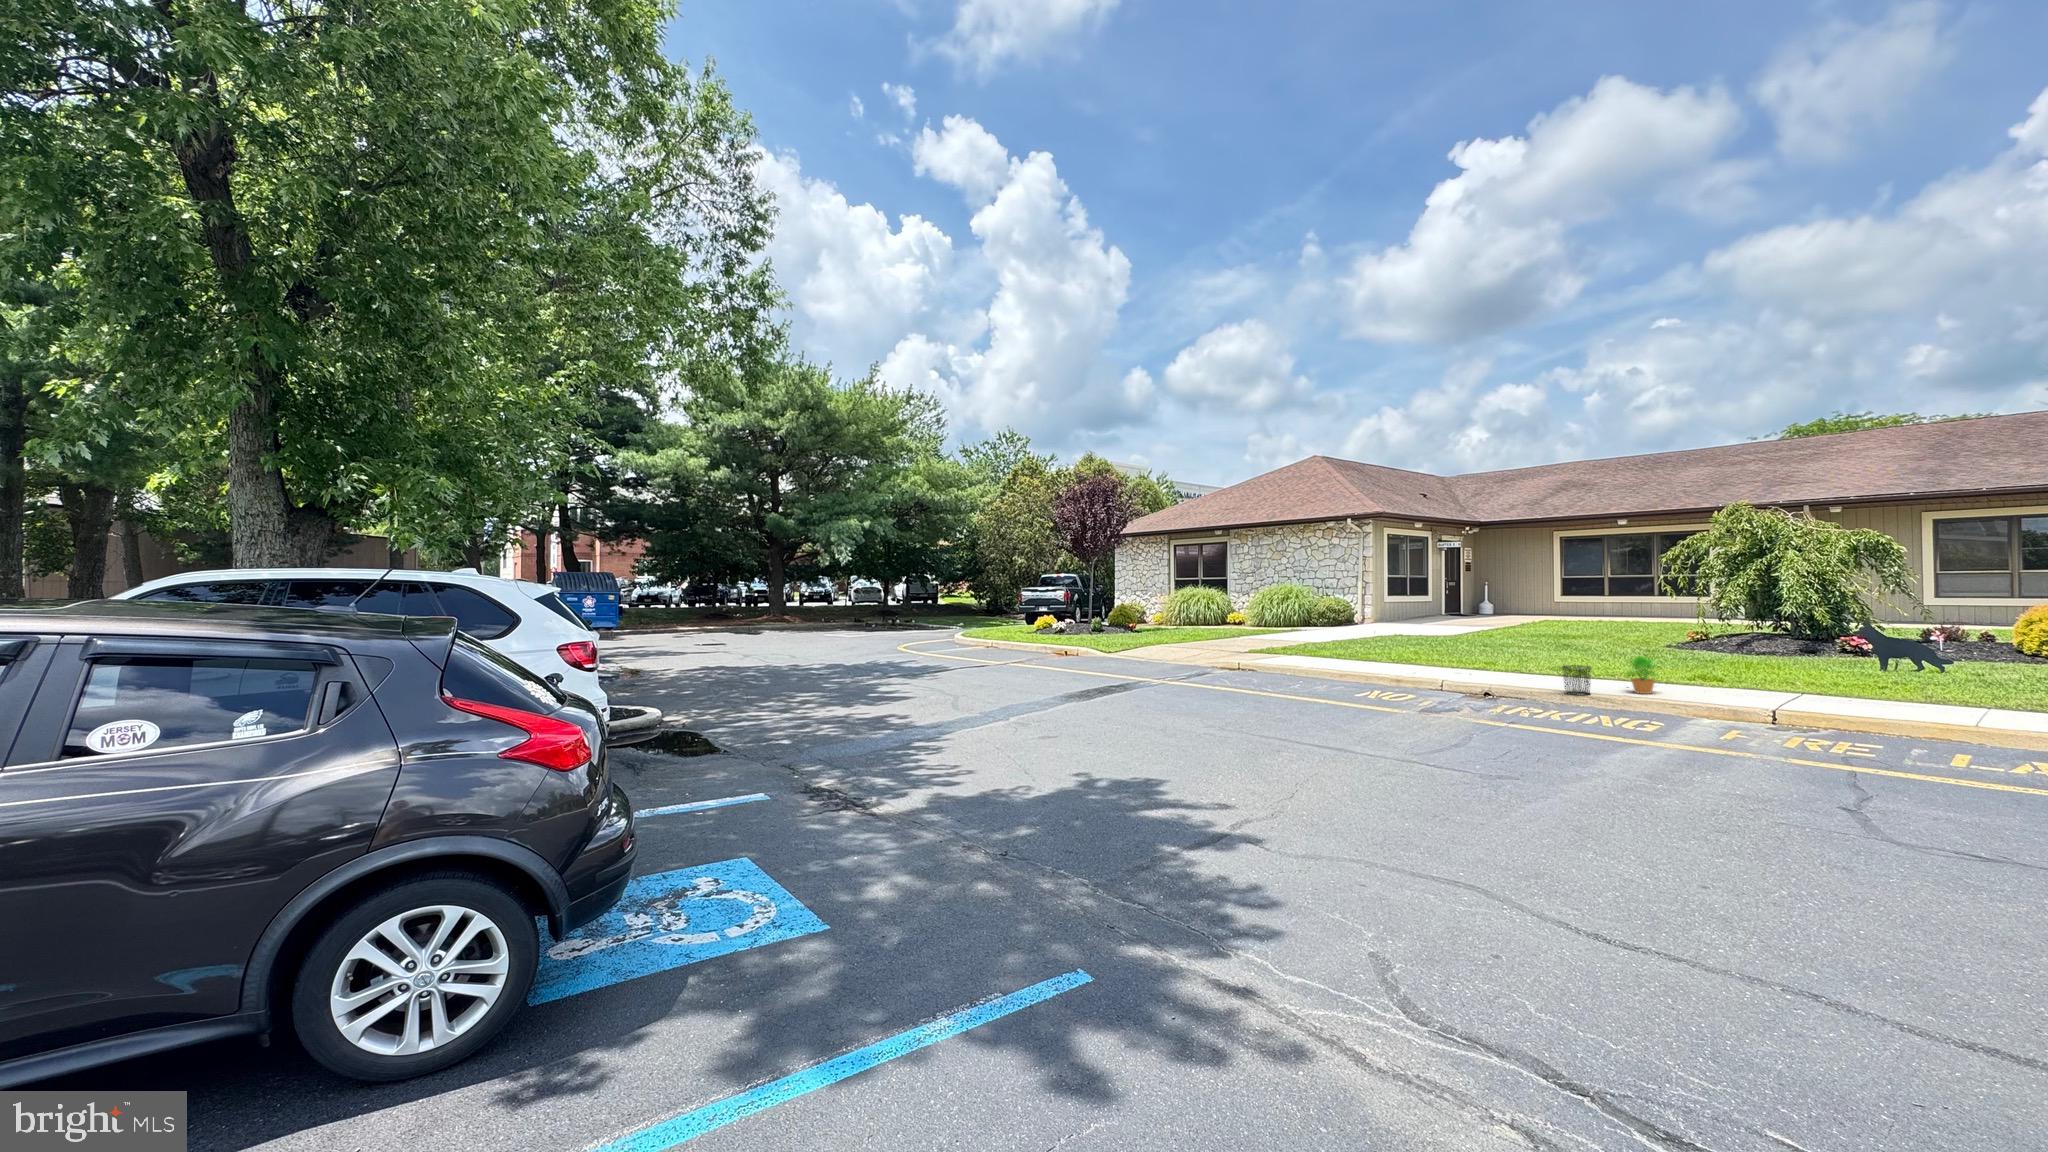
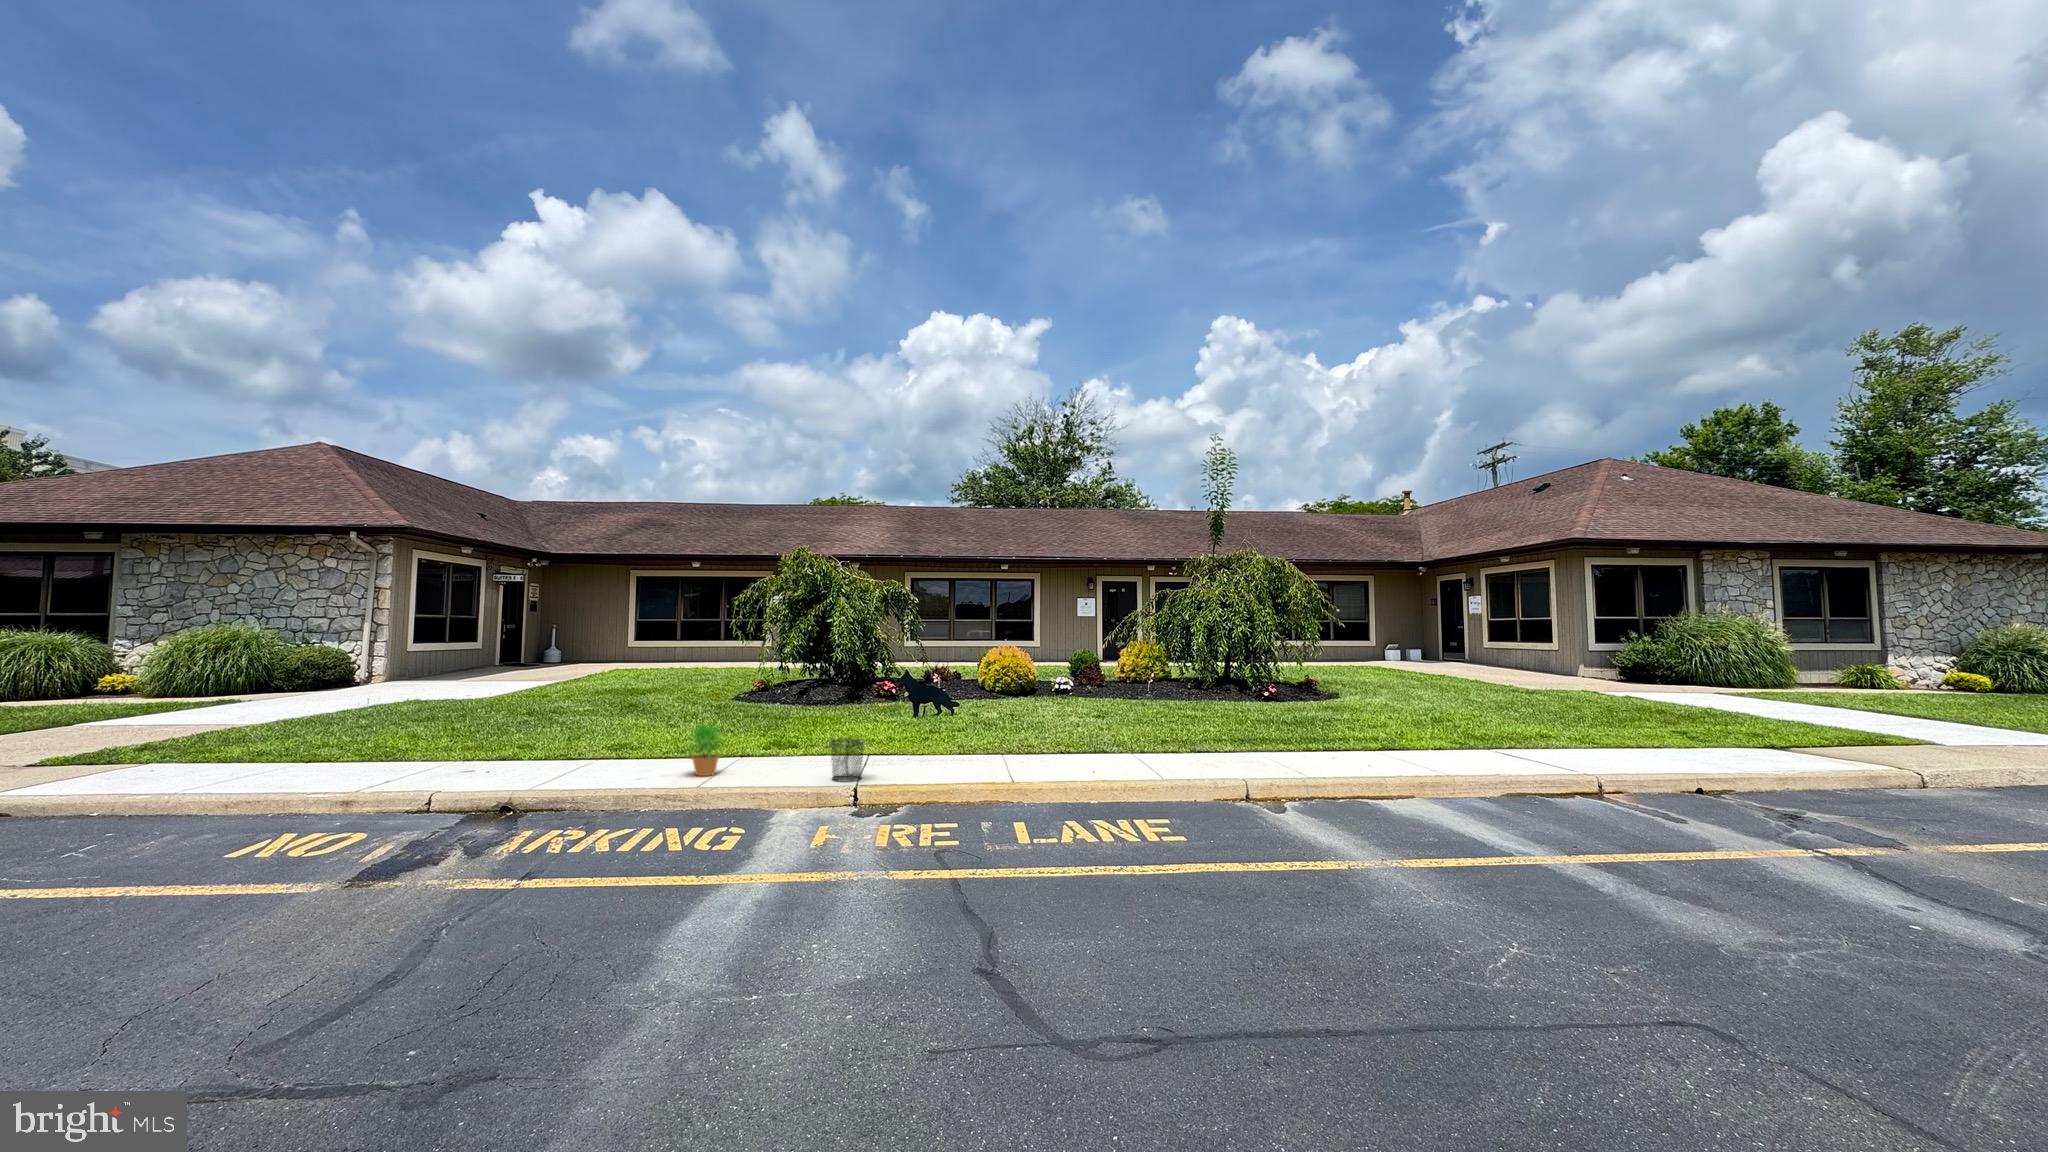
waste bin: present [1562,665,1592,695] -> present [830,739,865,781]

